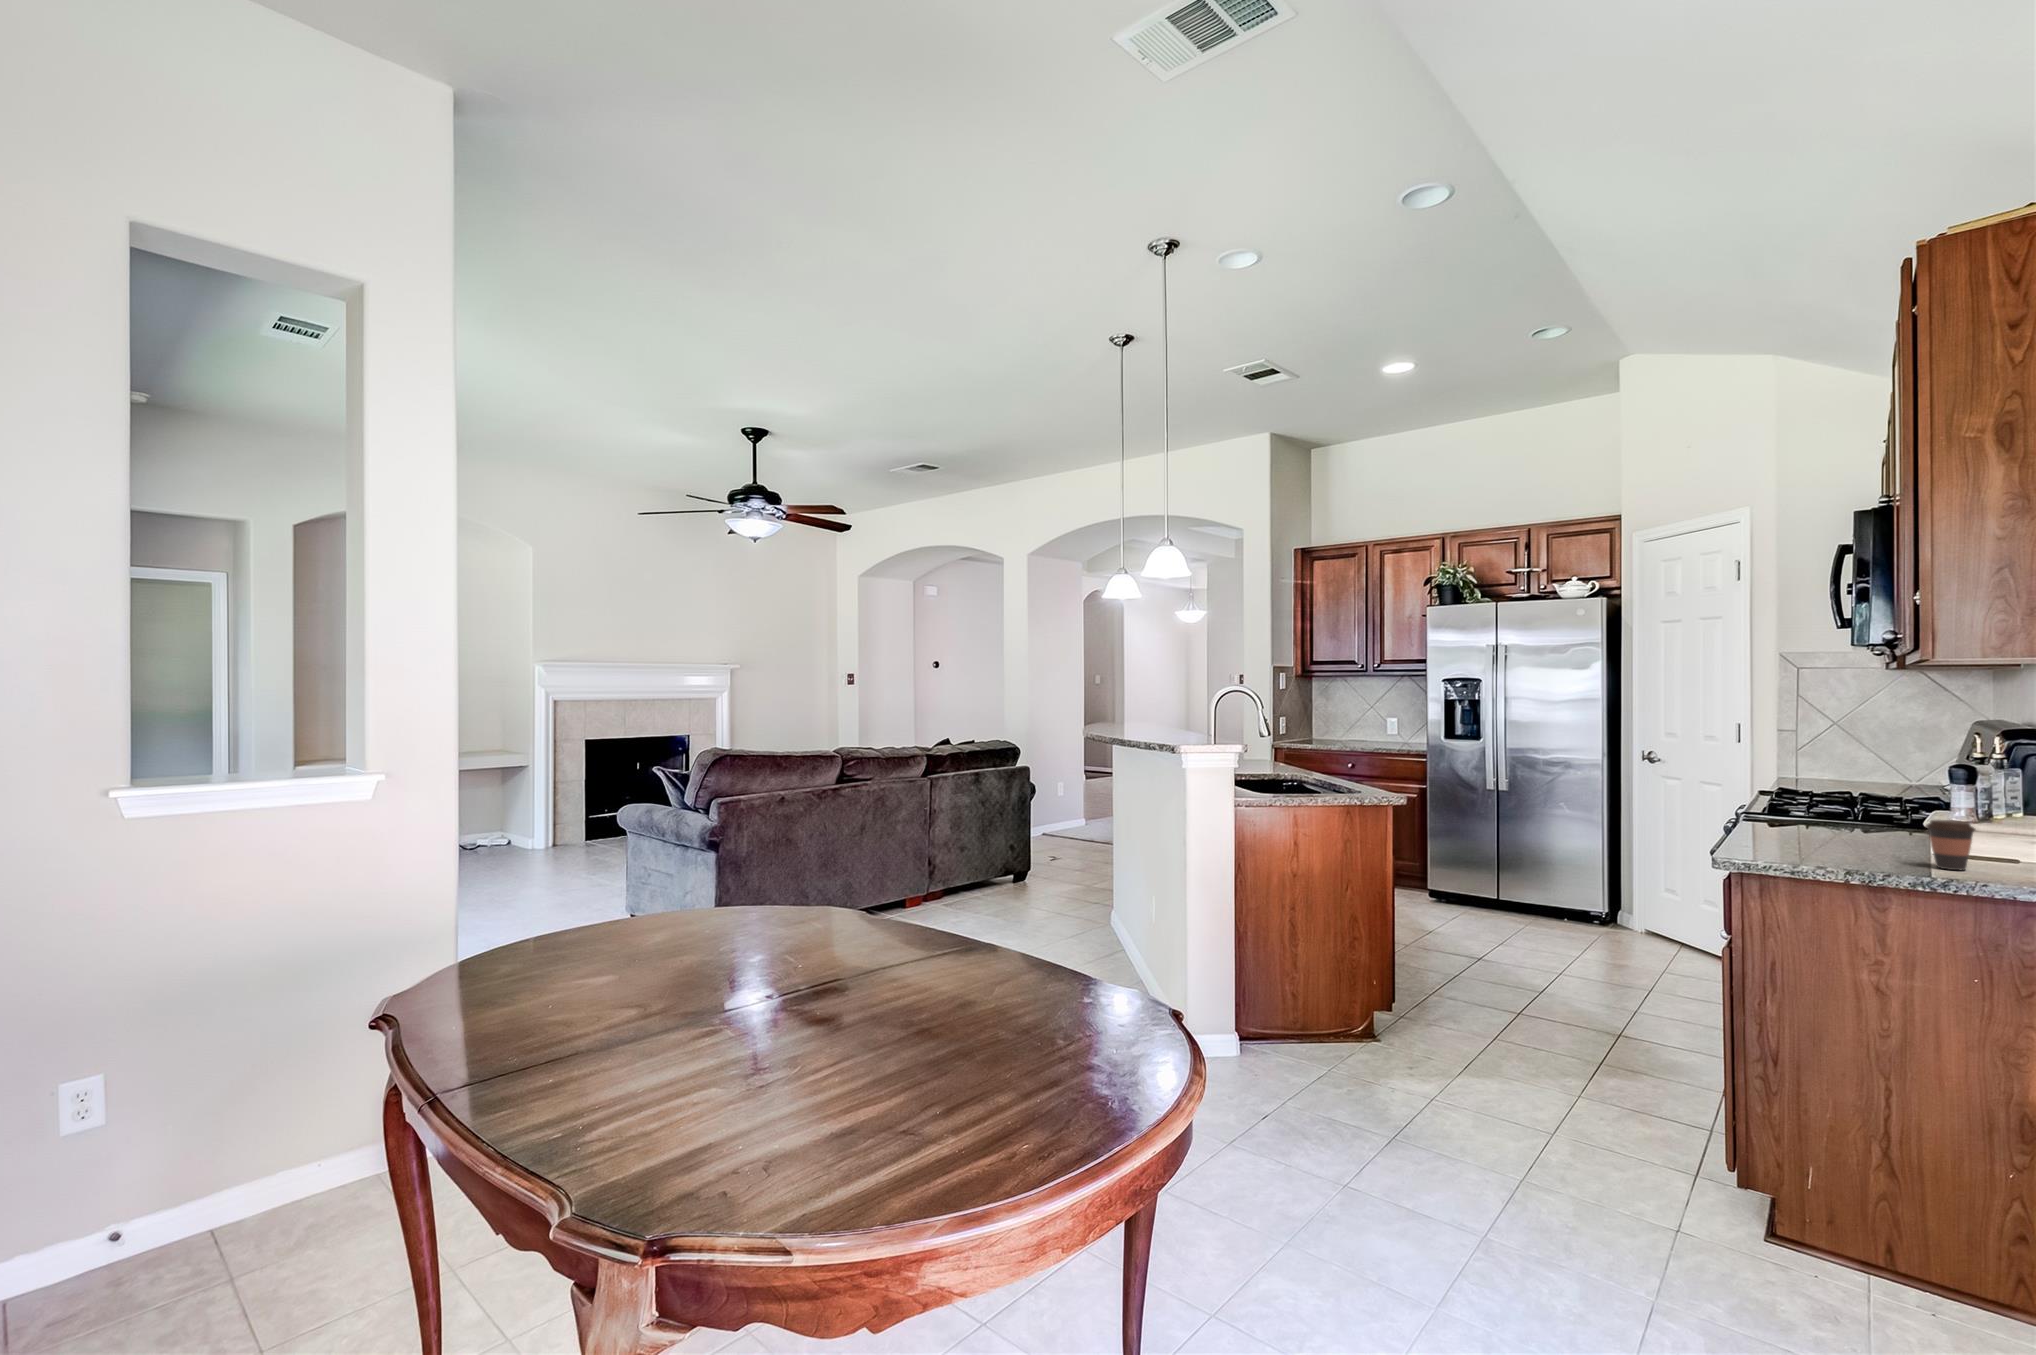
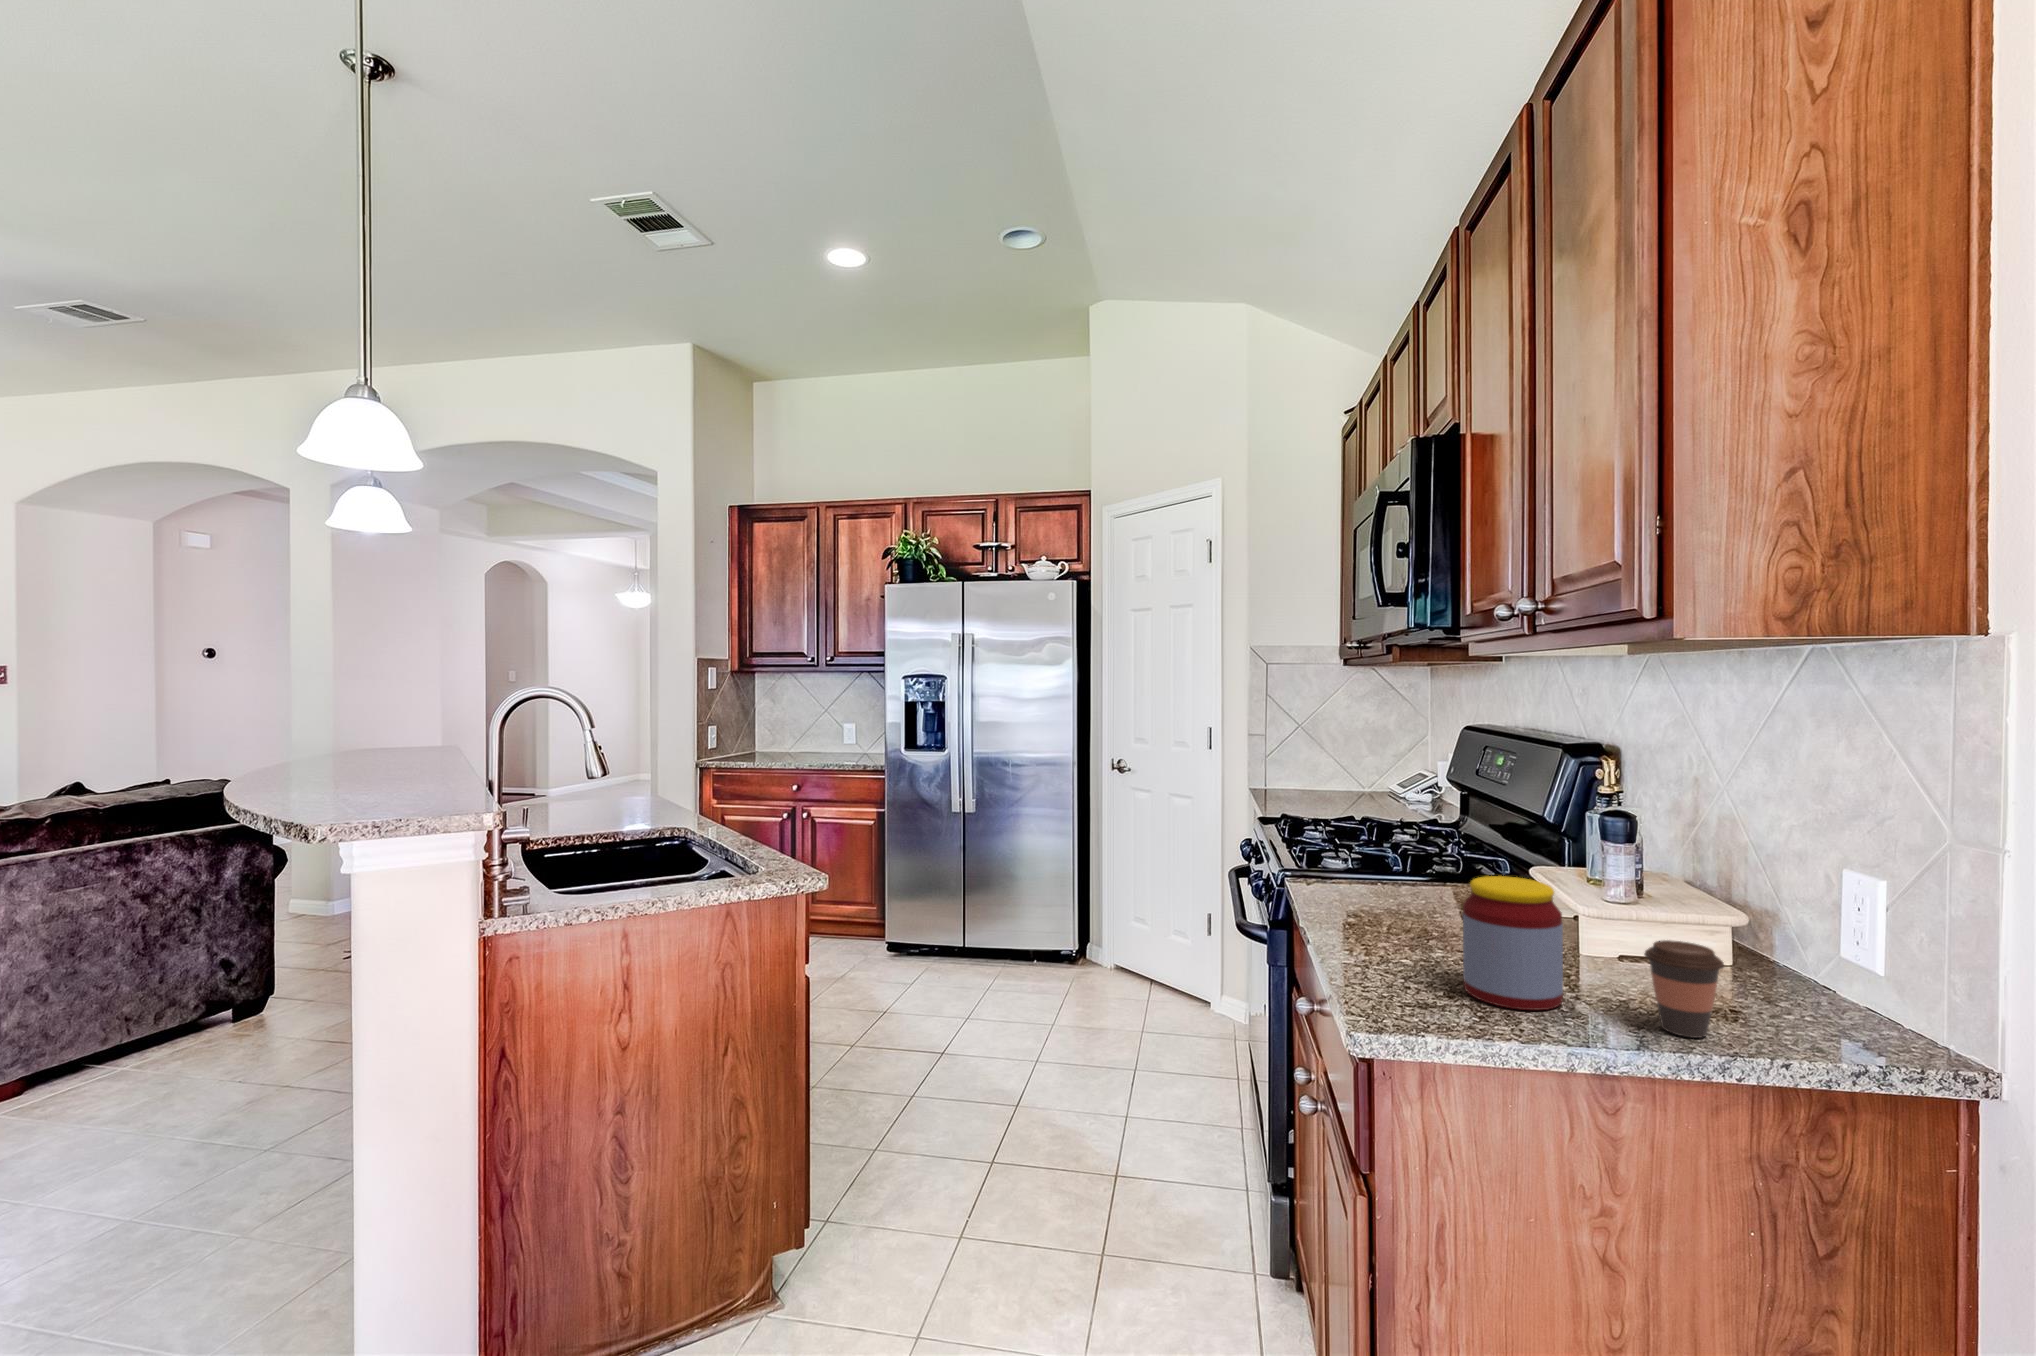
jar: none [1817,788,1885,858] -> present [1463,876,1563,1010]

